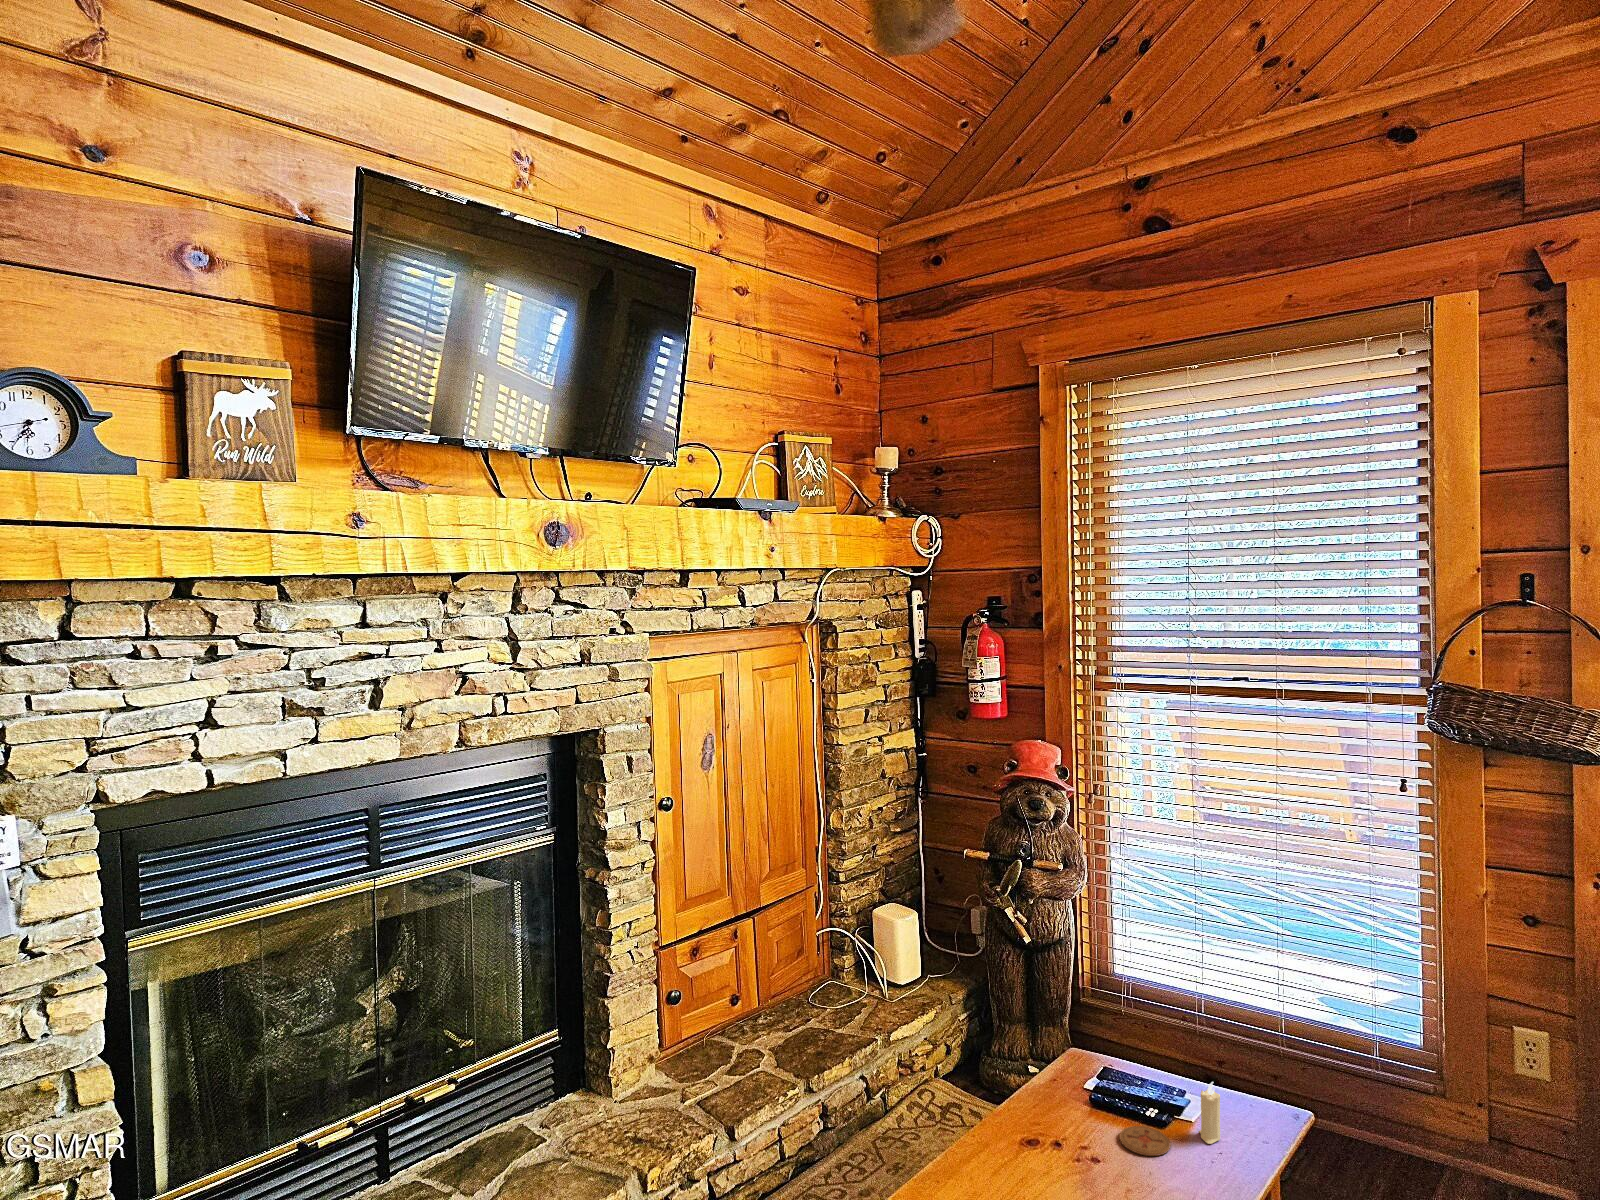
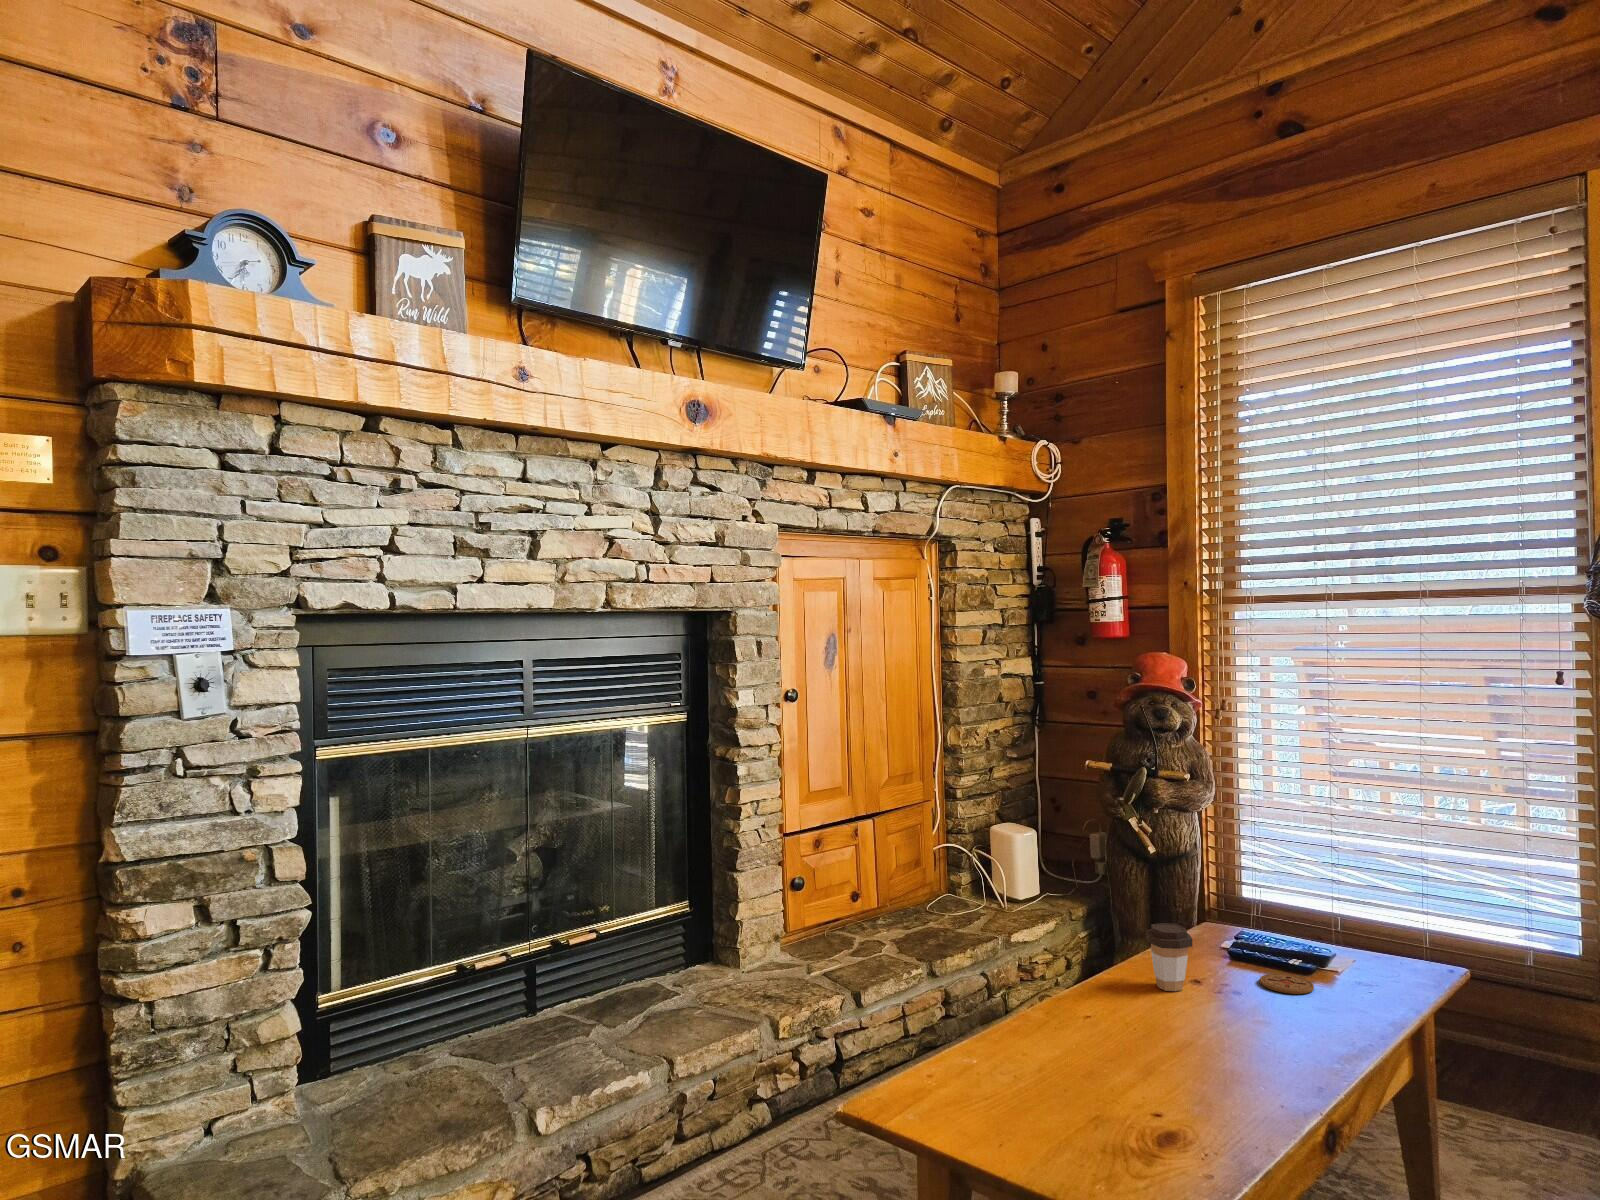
candle: present [1199,1082,1220,1144] -> none [1343,927,1366,988]
coffee cup: none [1009,1085,1053,1158] -> present [1146,923,1192,991]

